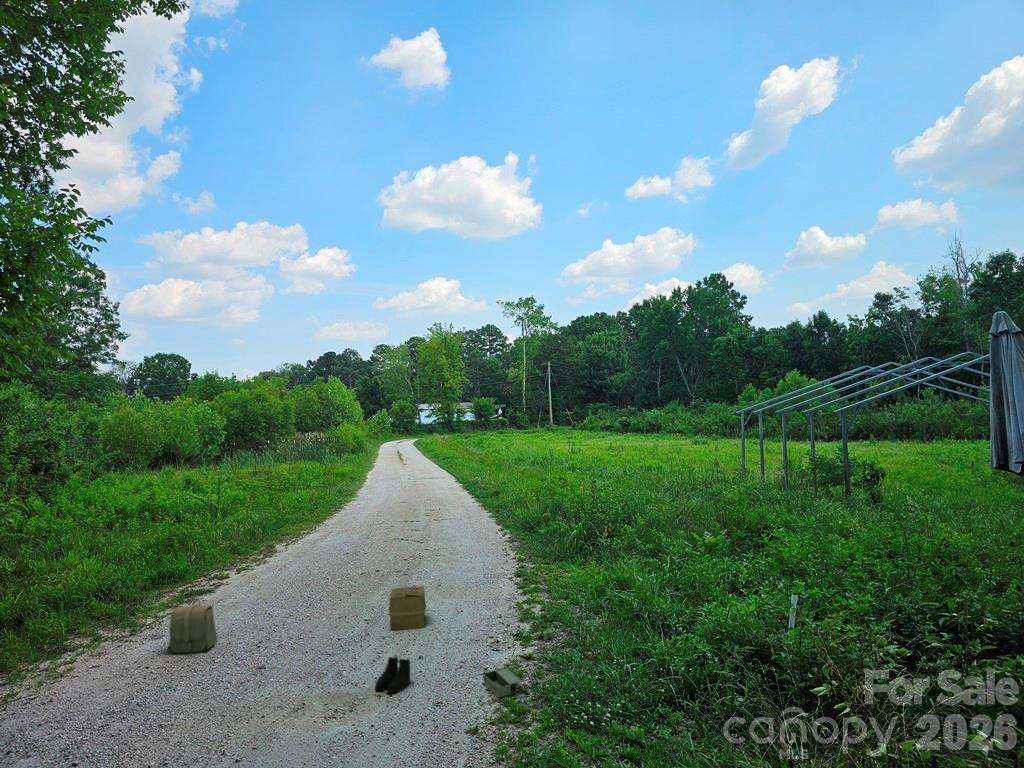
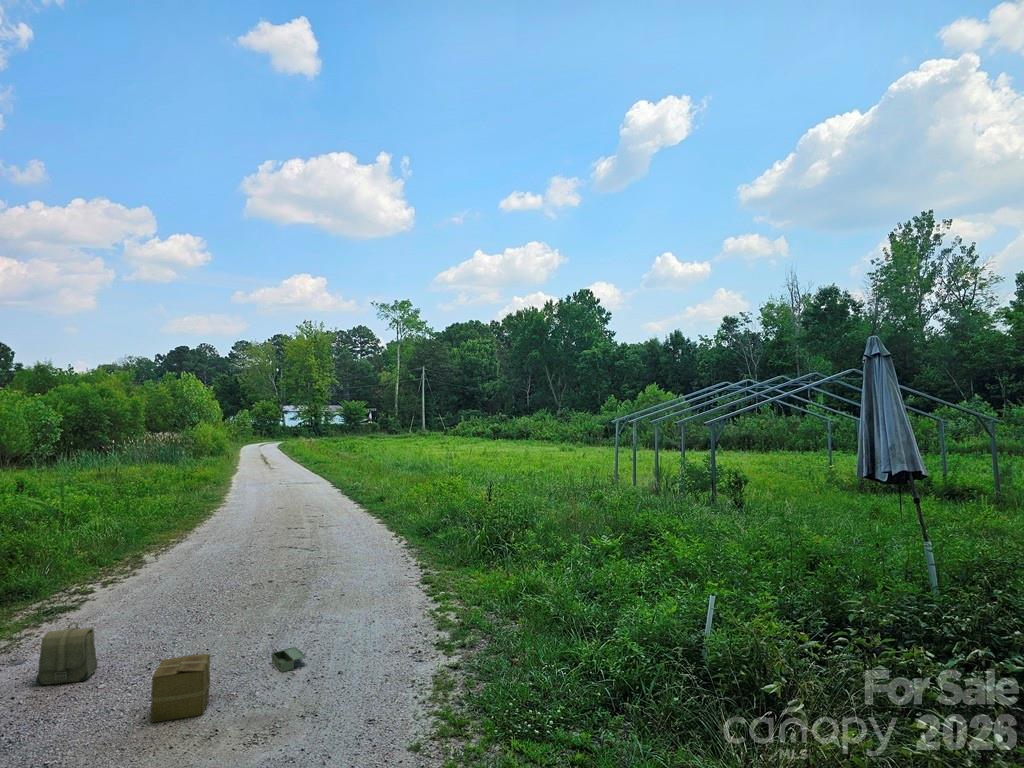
cardboard box: present [389,586,426,630] -> present [151,654,210,722]
boots: present [375,657,410,693] -> none [300,674,338,713]
toolbox: present [483,667,522,697] -> present [272,647,306,672]

